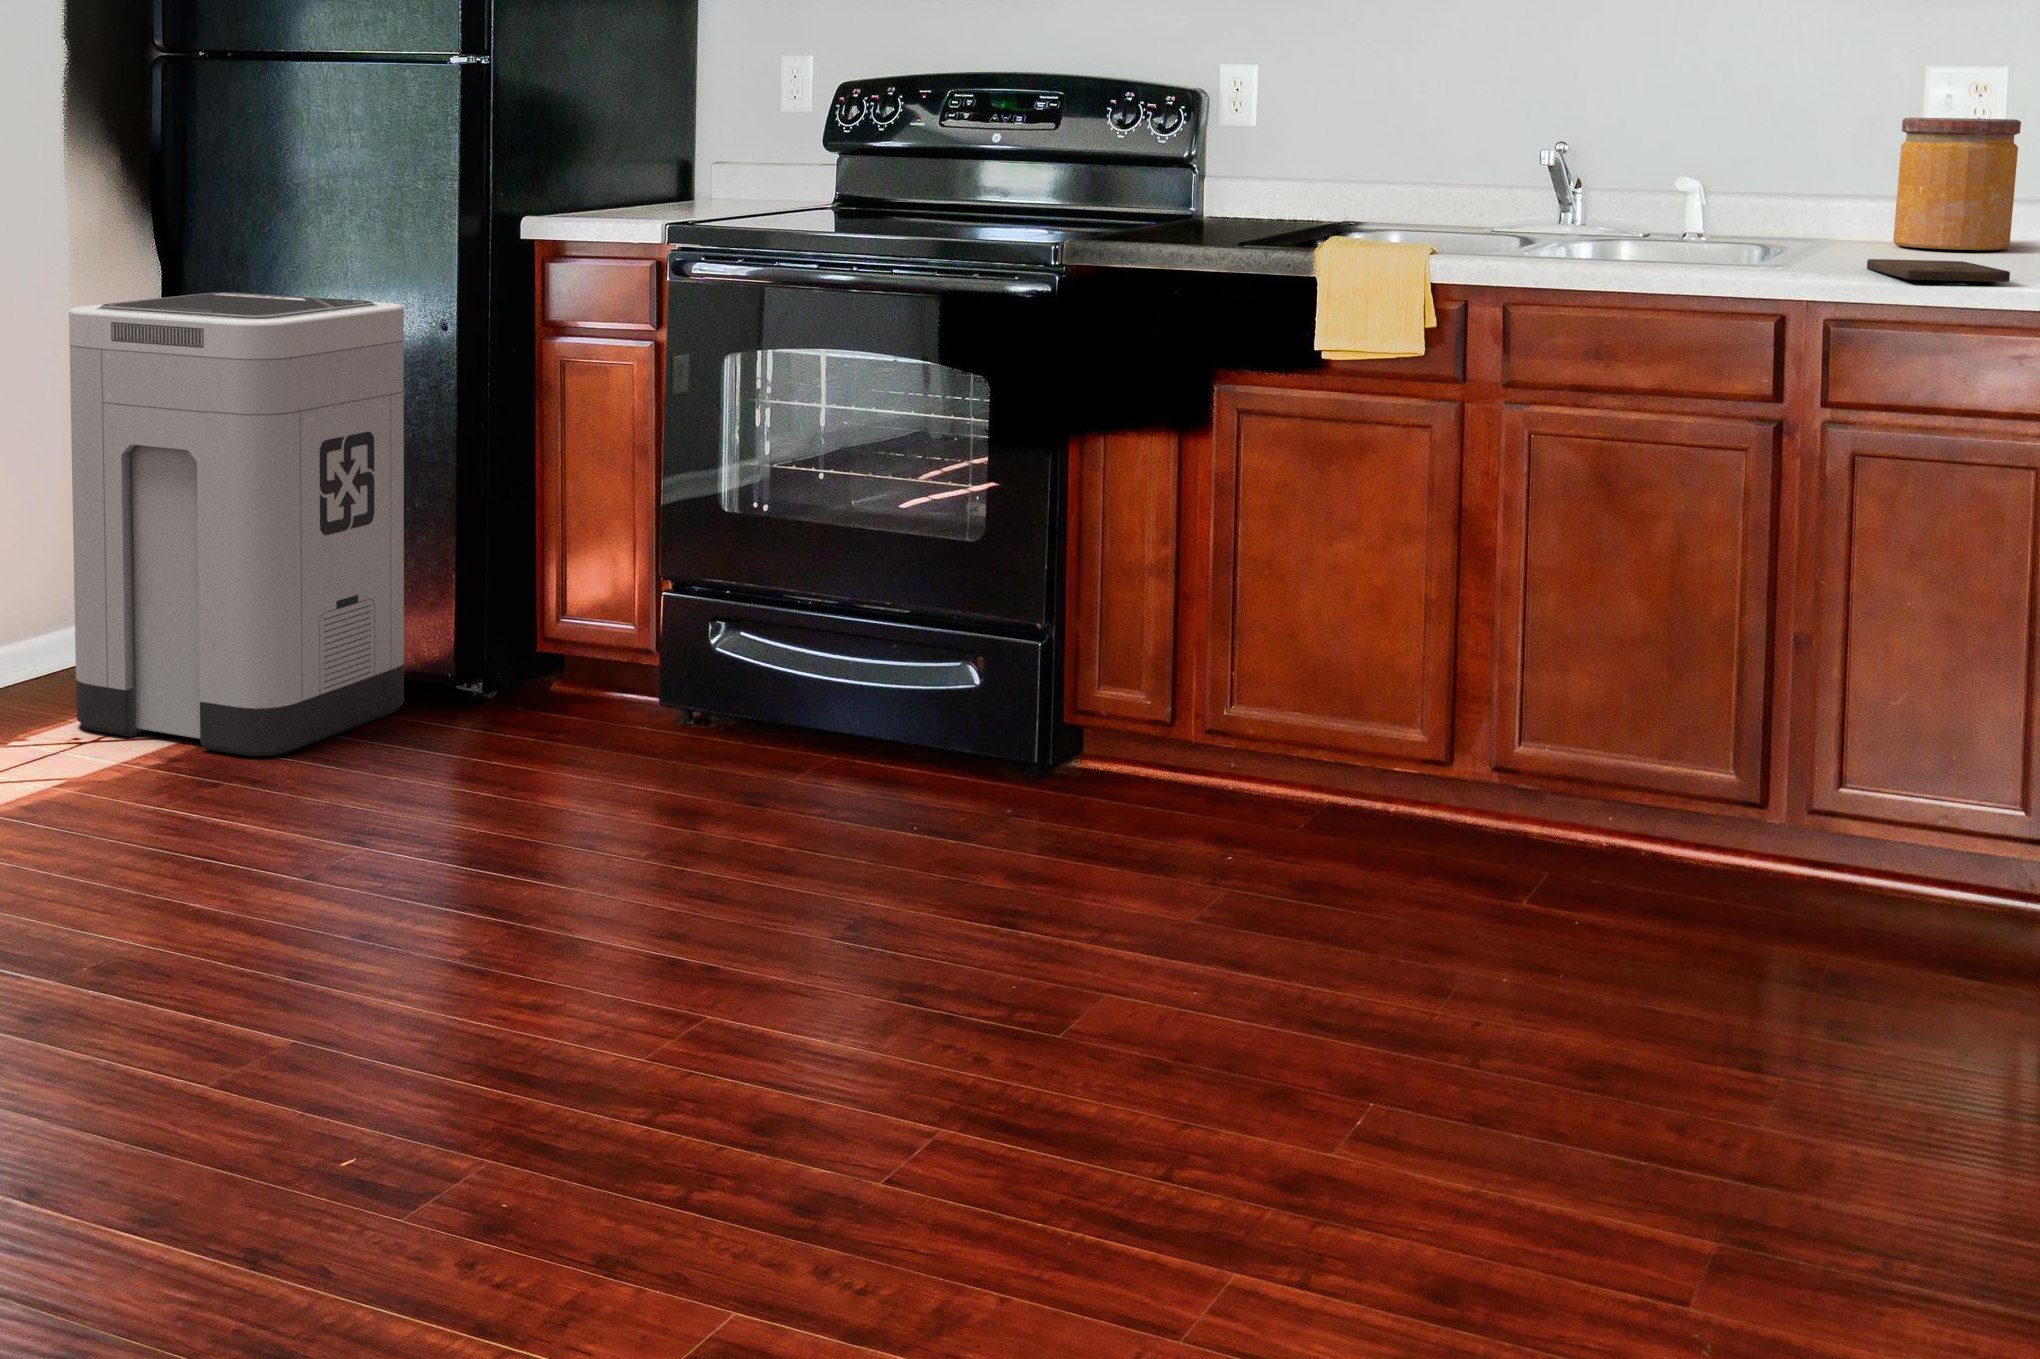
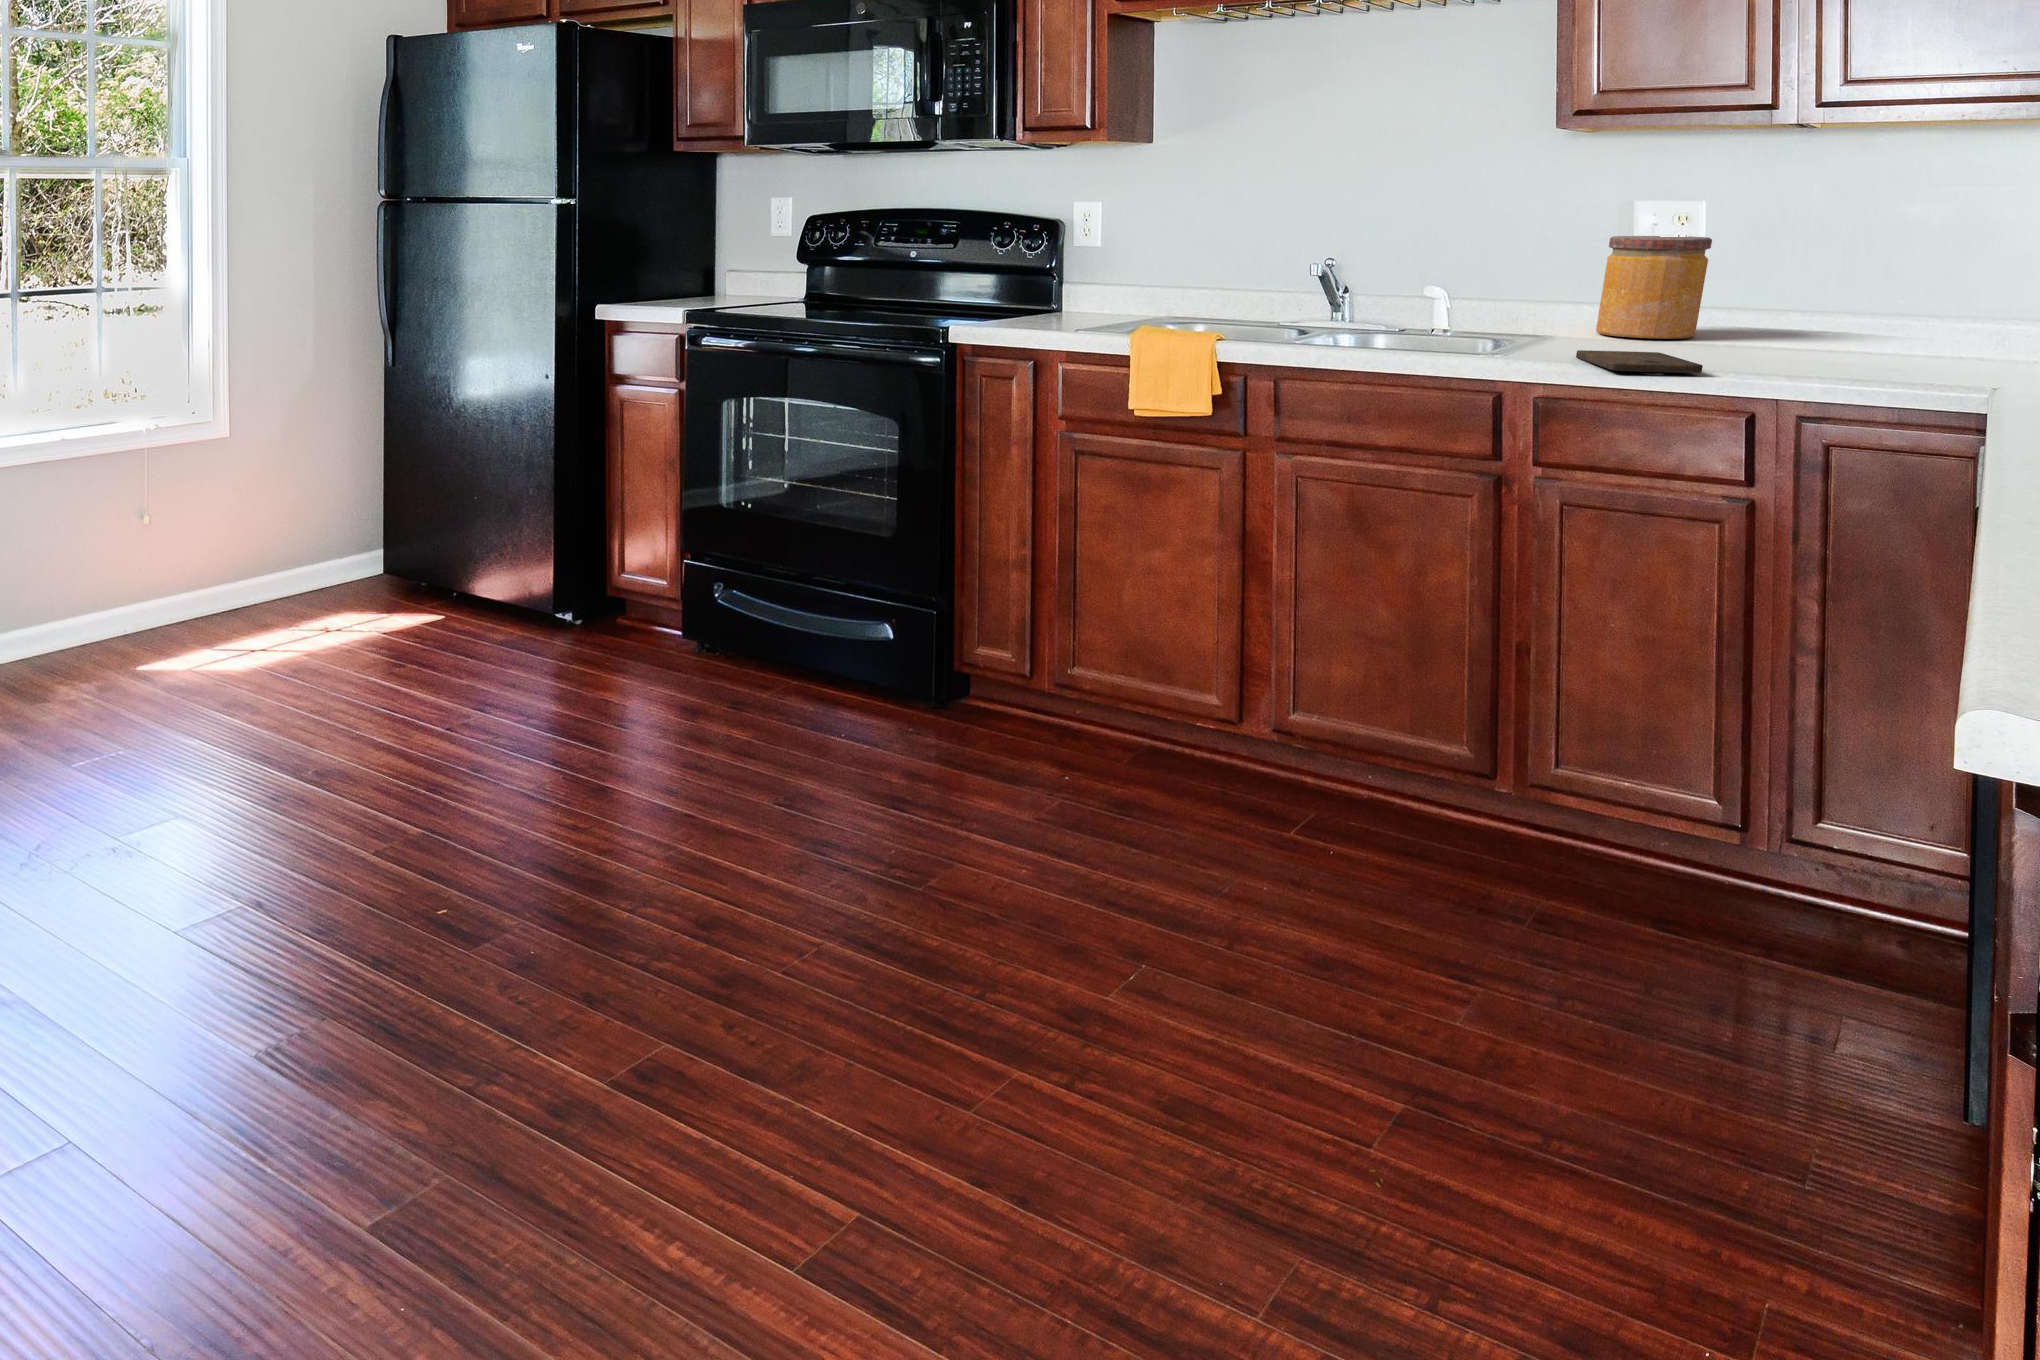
trash can: present [69,292,404,756] -> none [302,361,517,662]

